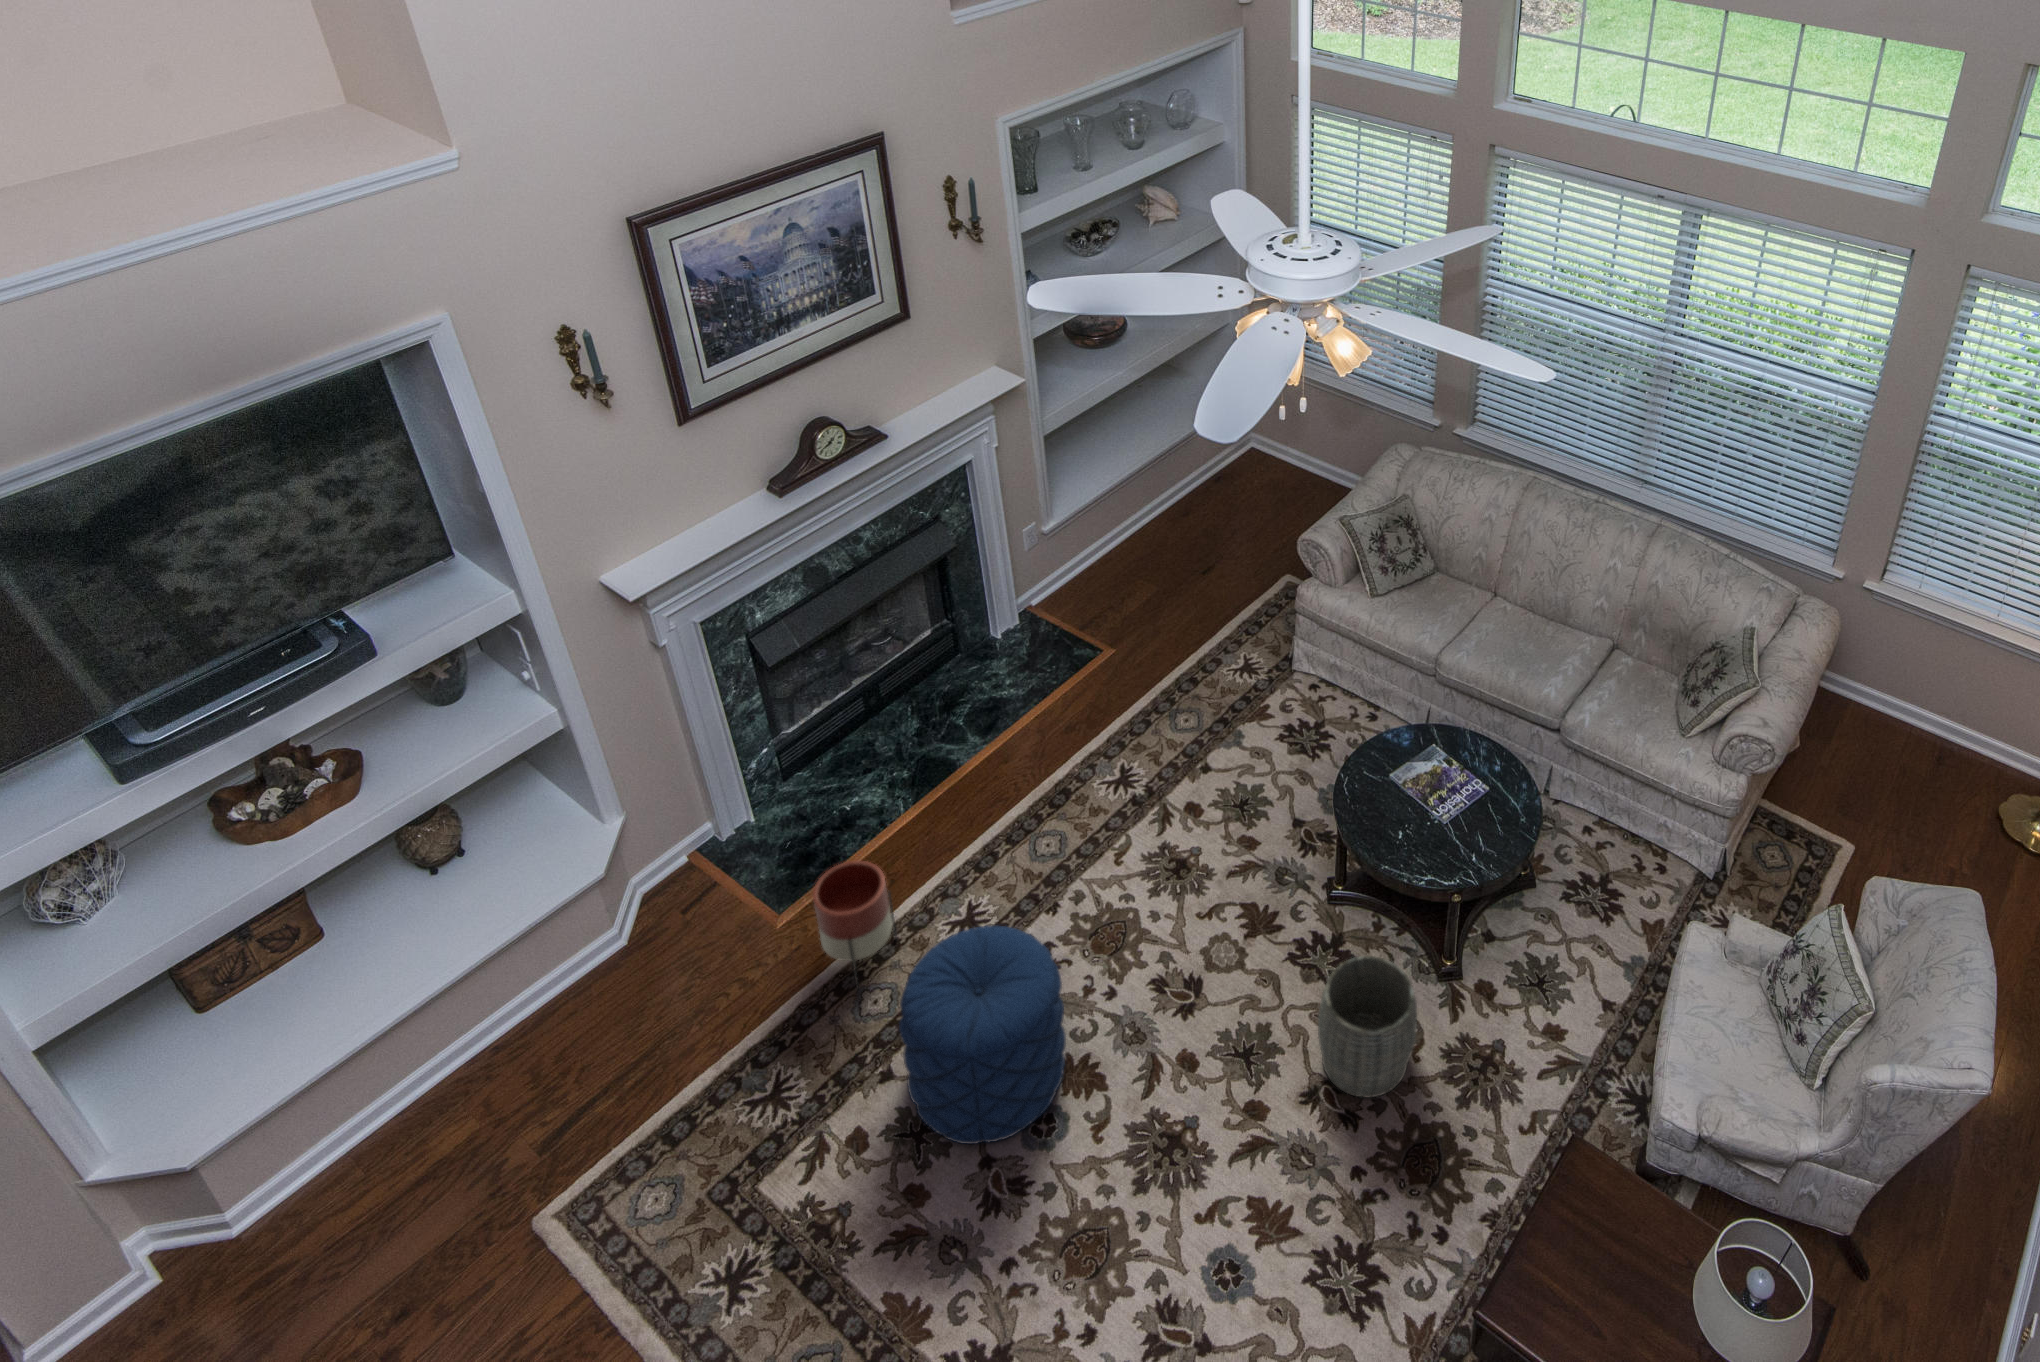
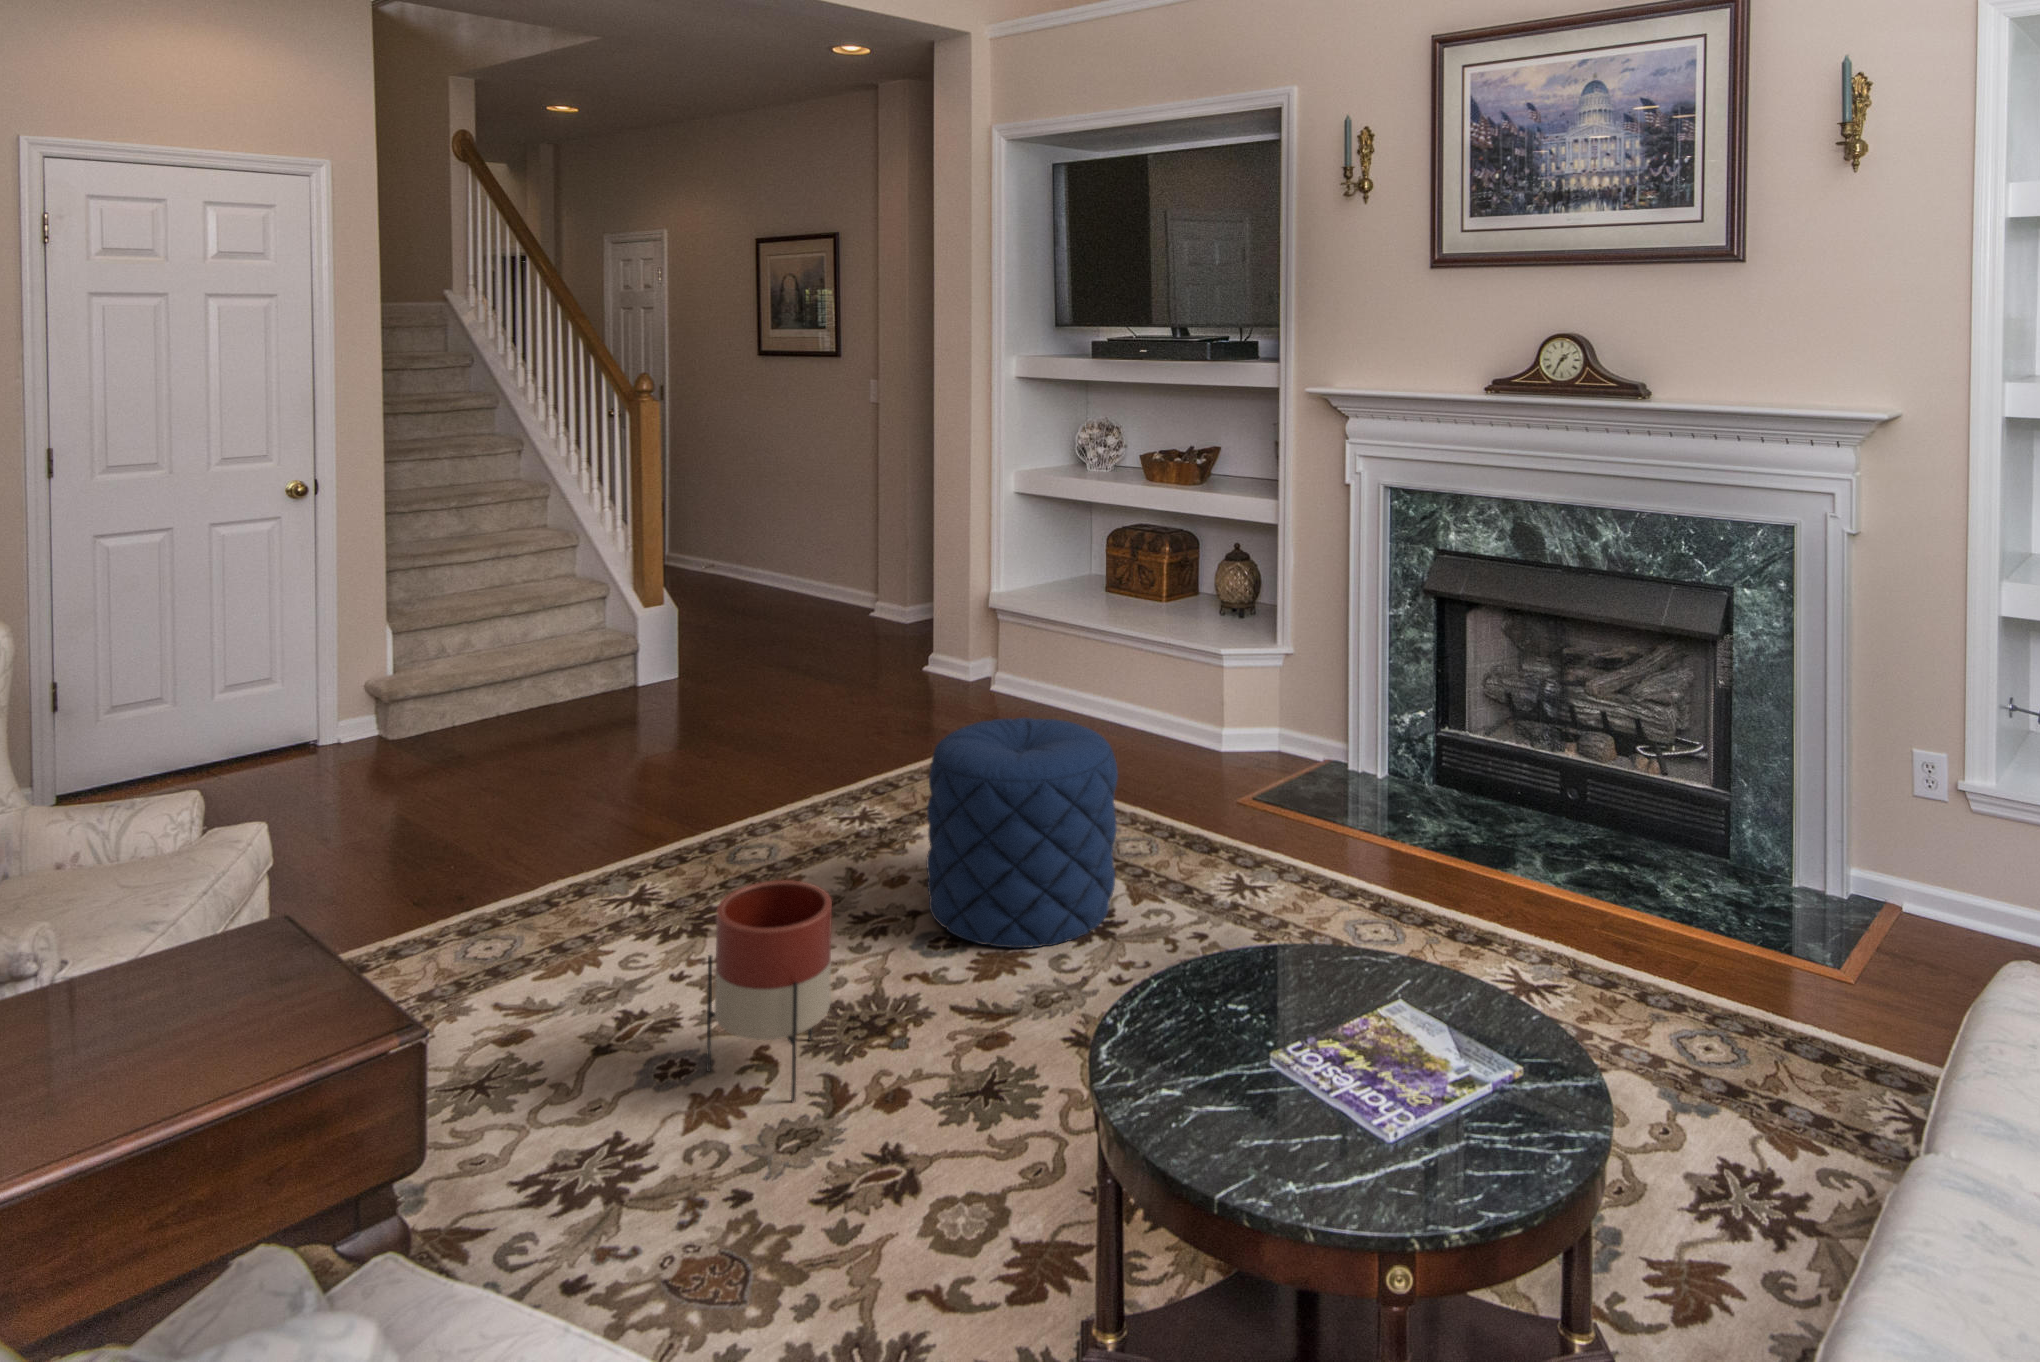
planter: present [813,860,897,989] -> present [706,880,832,1102]
woven basket: present [1318,956,1417,1098] -> none [851,1001,1037,1282]

